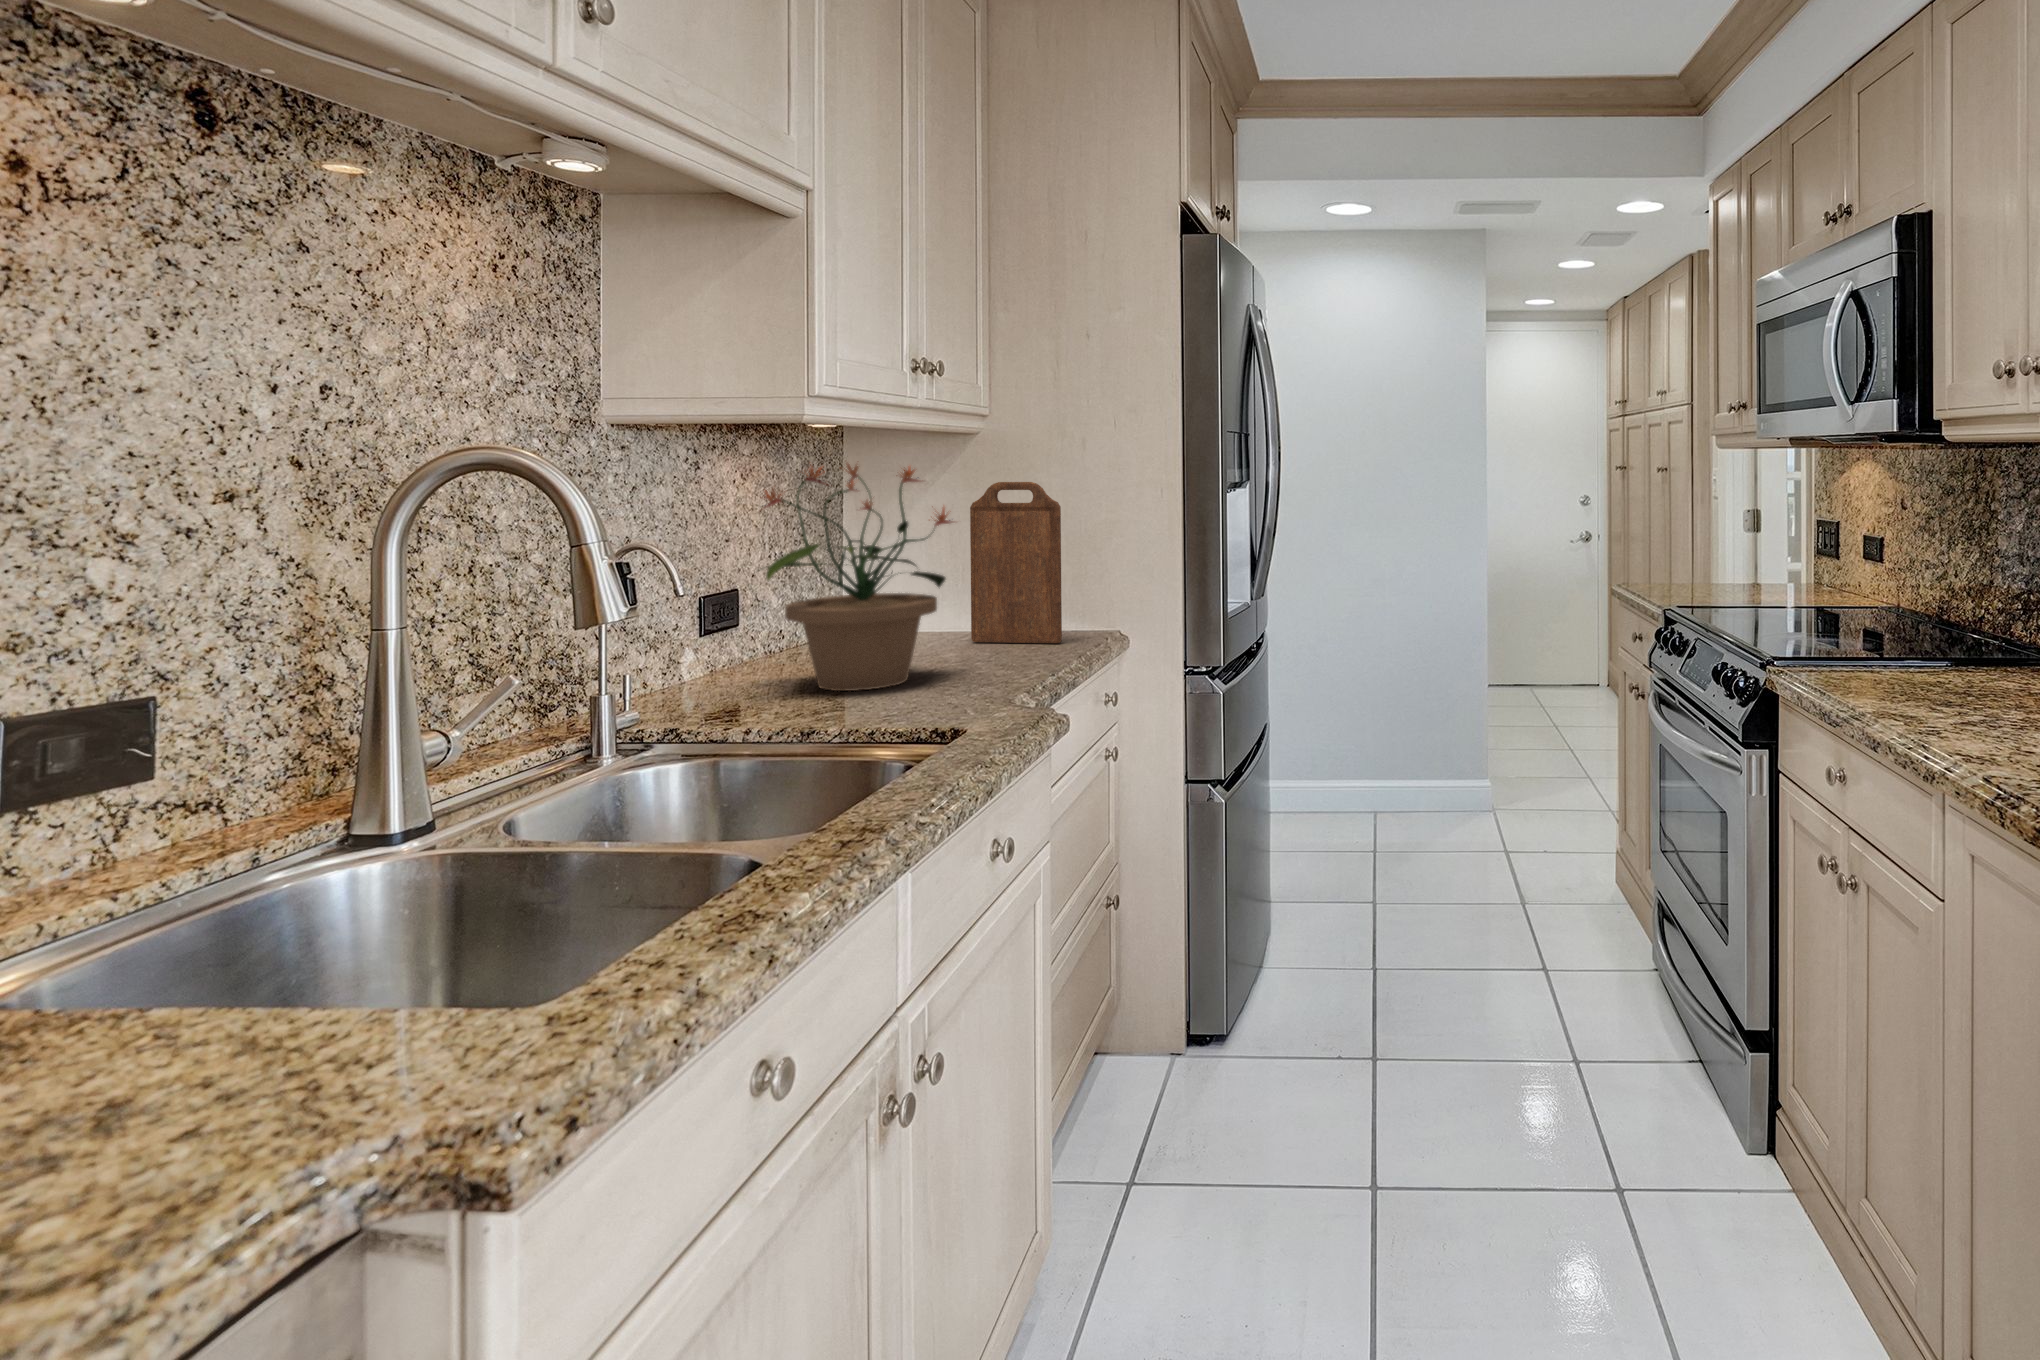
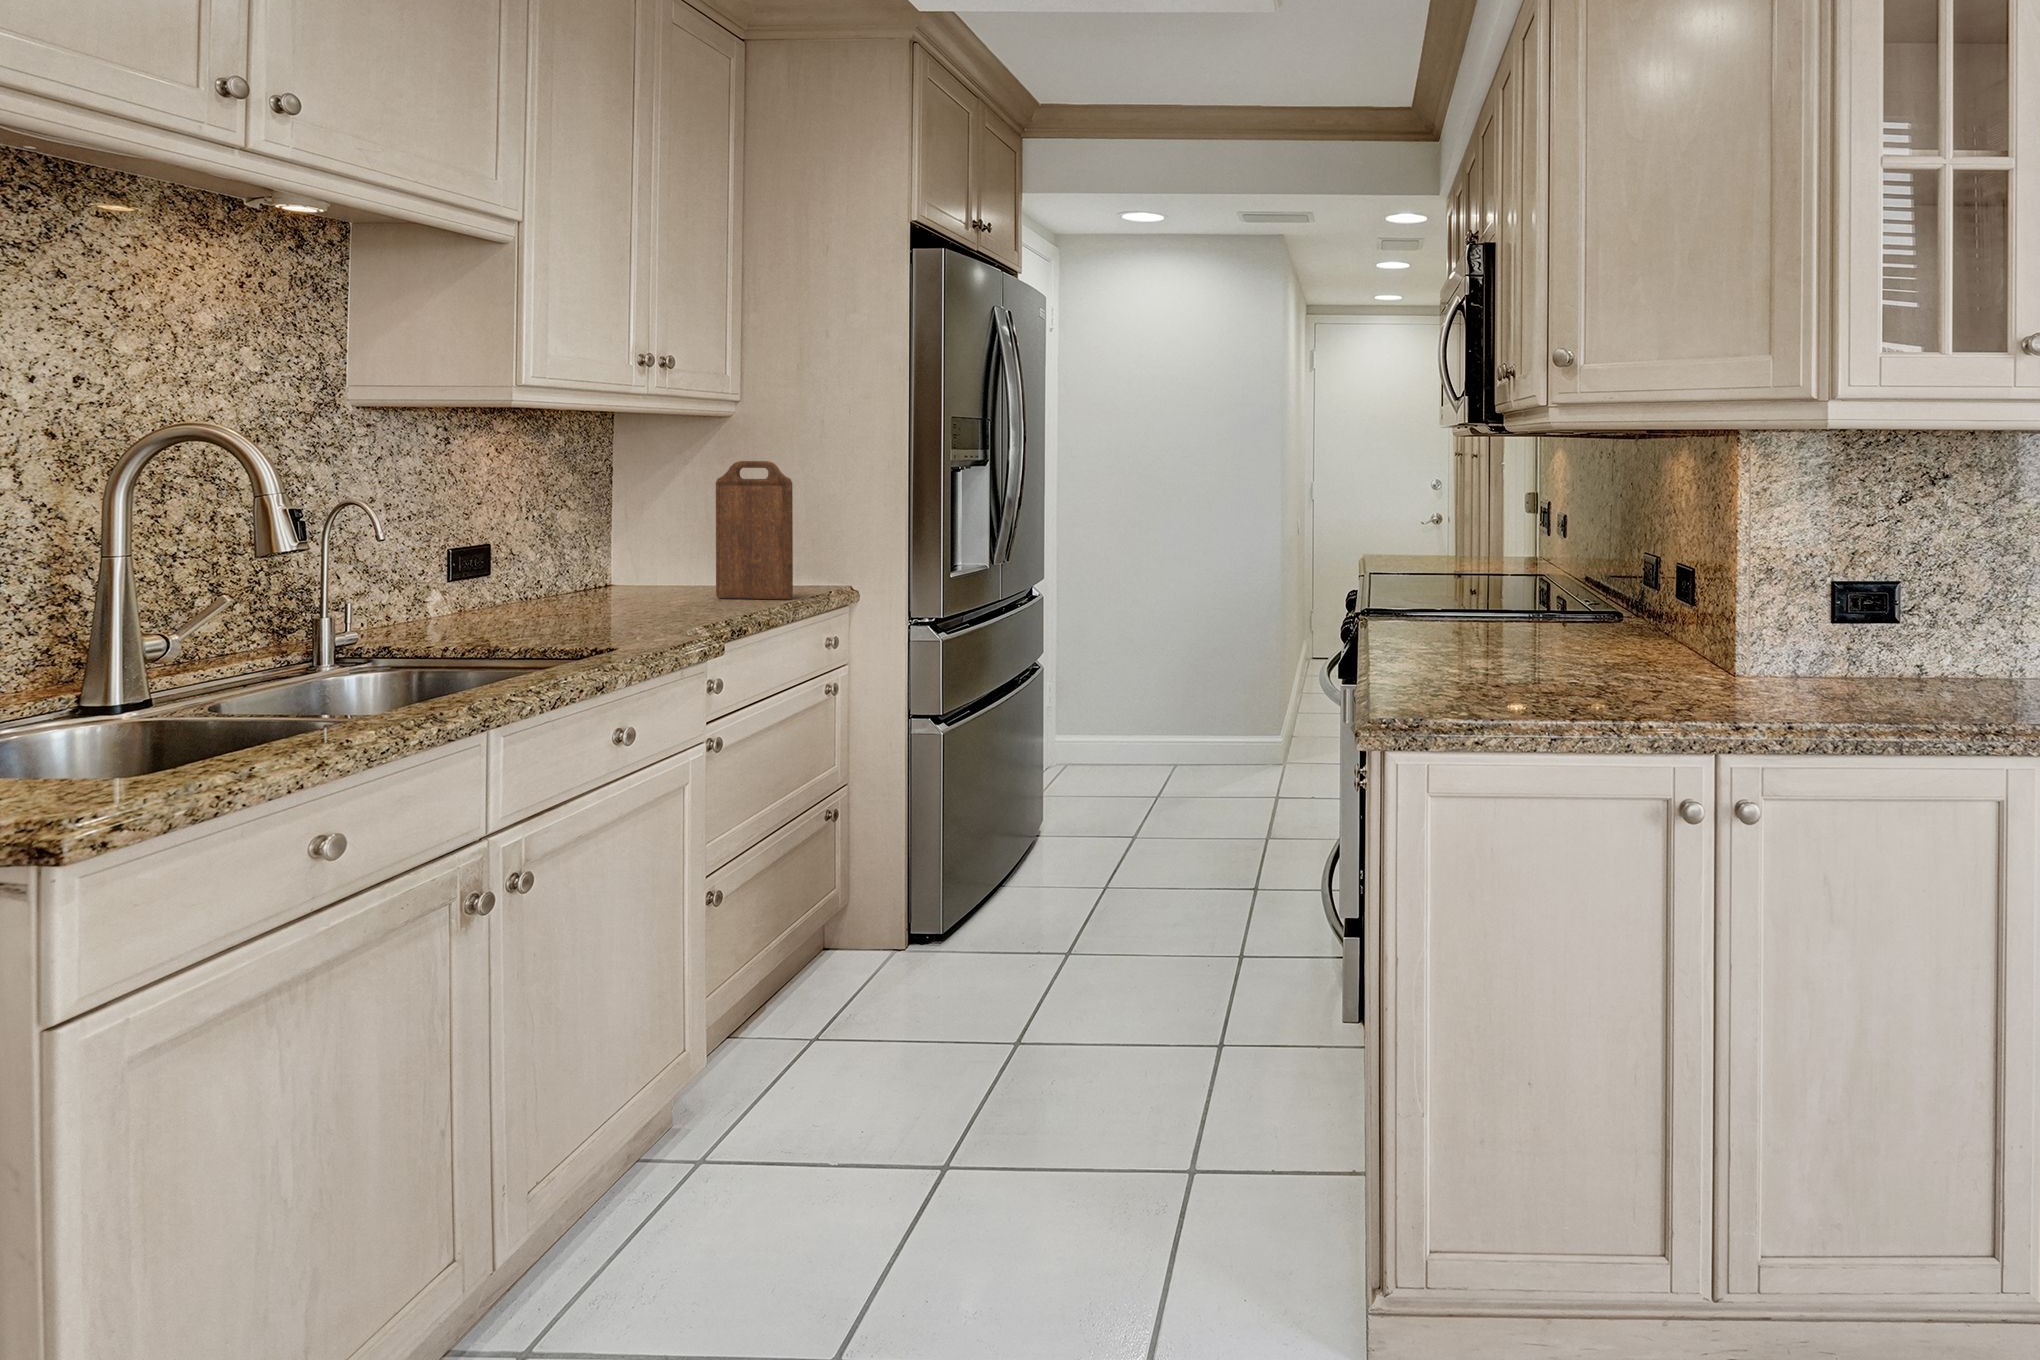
potted plant: present [760,464,952,691] -> none [488,440,668,629]

